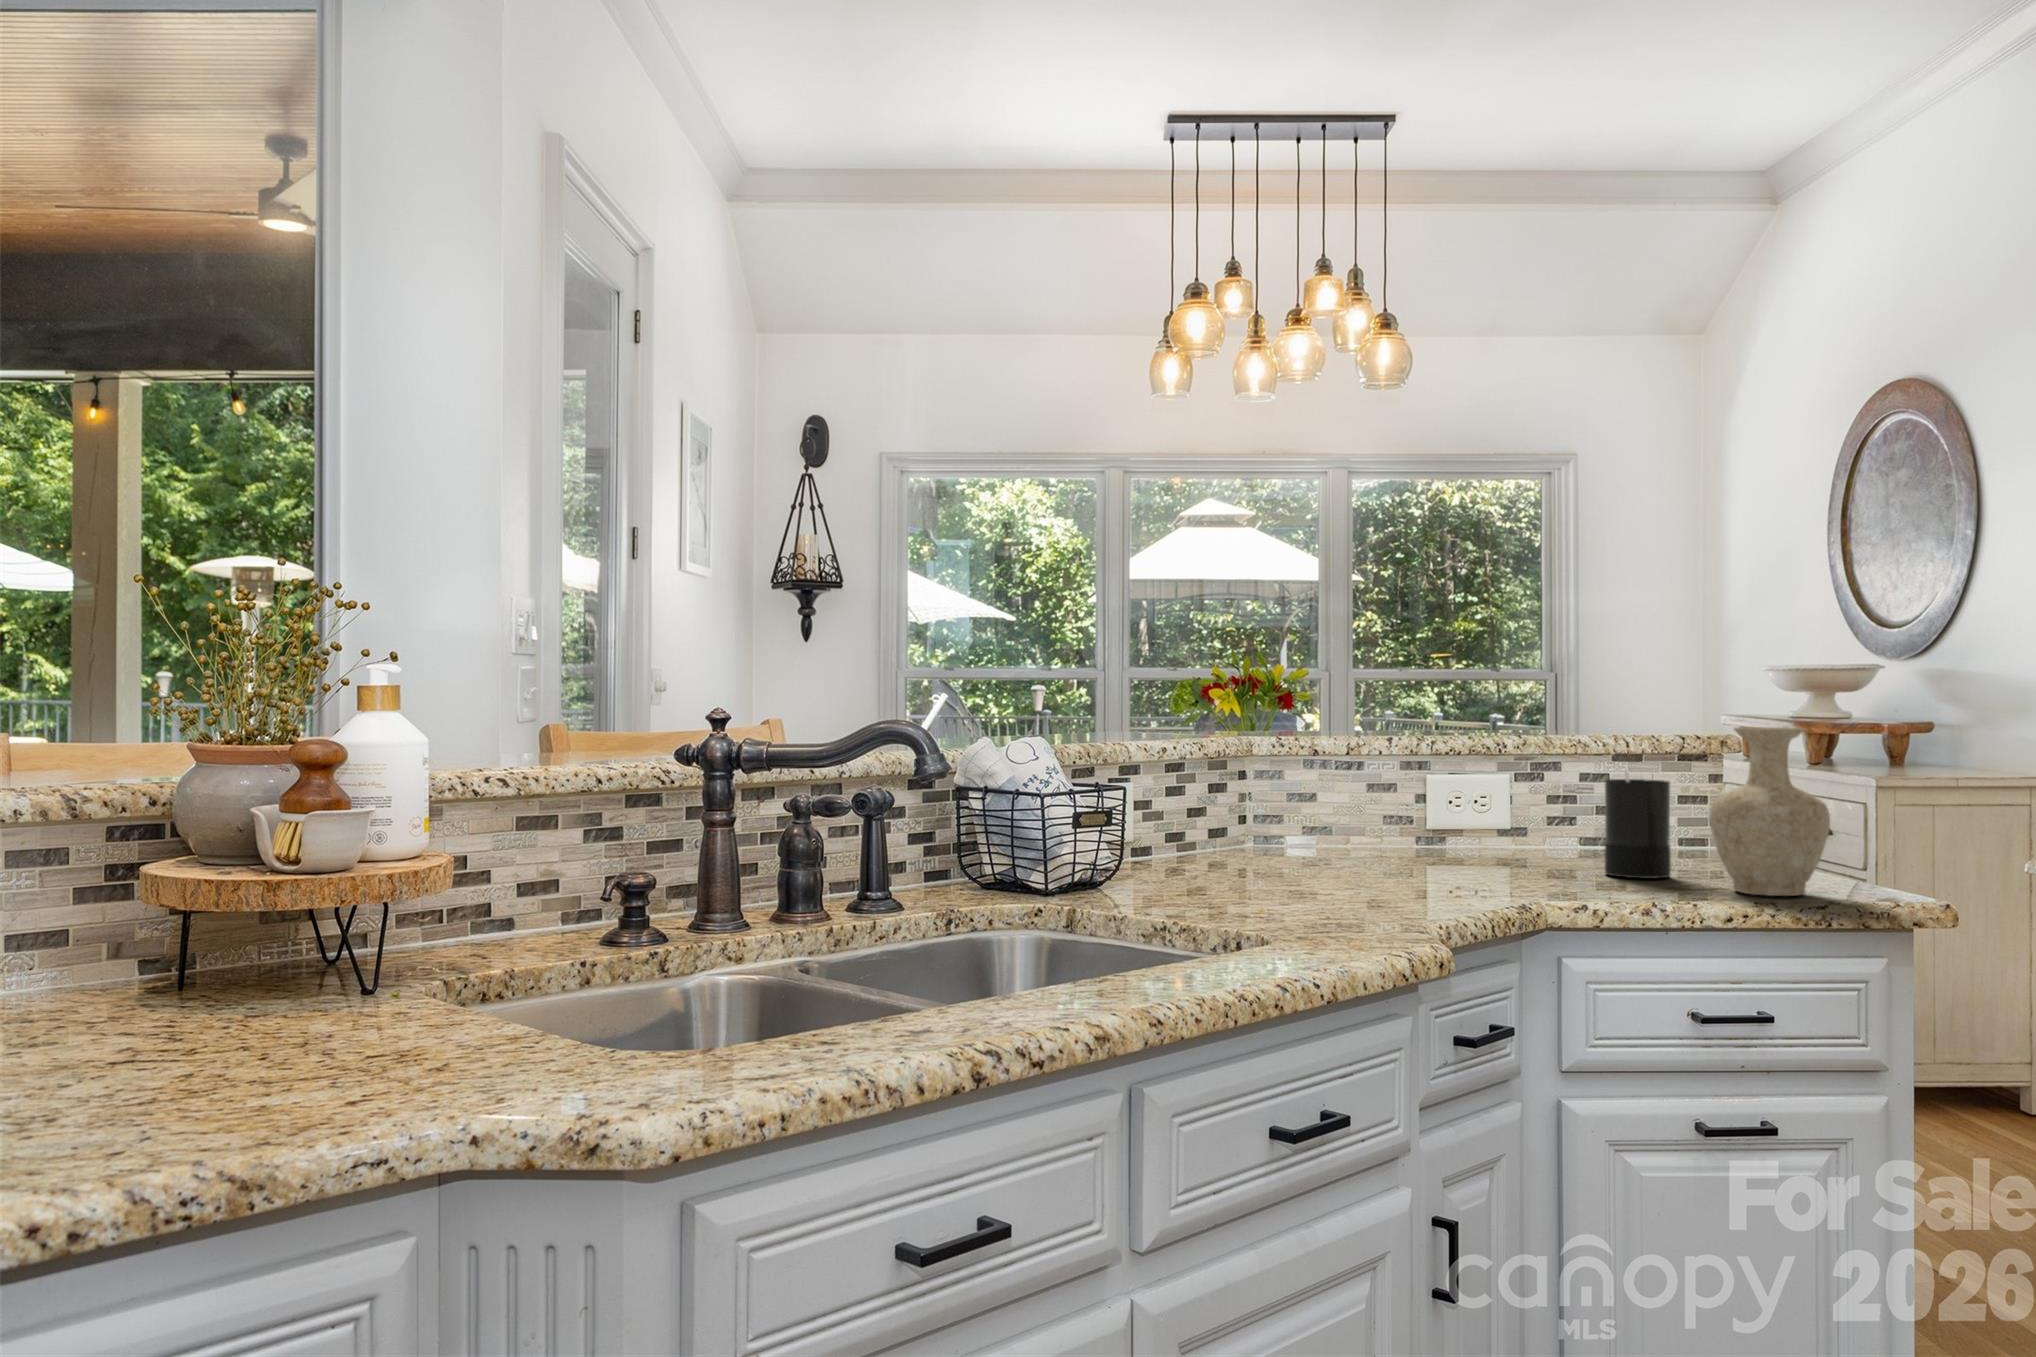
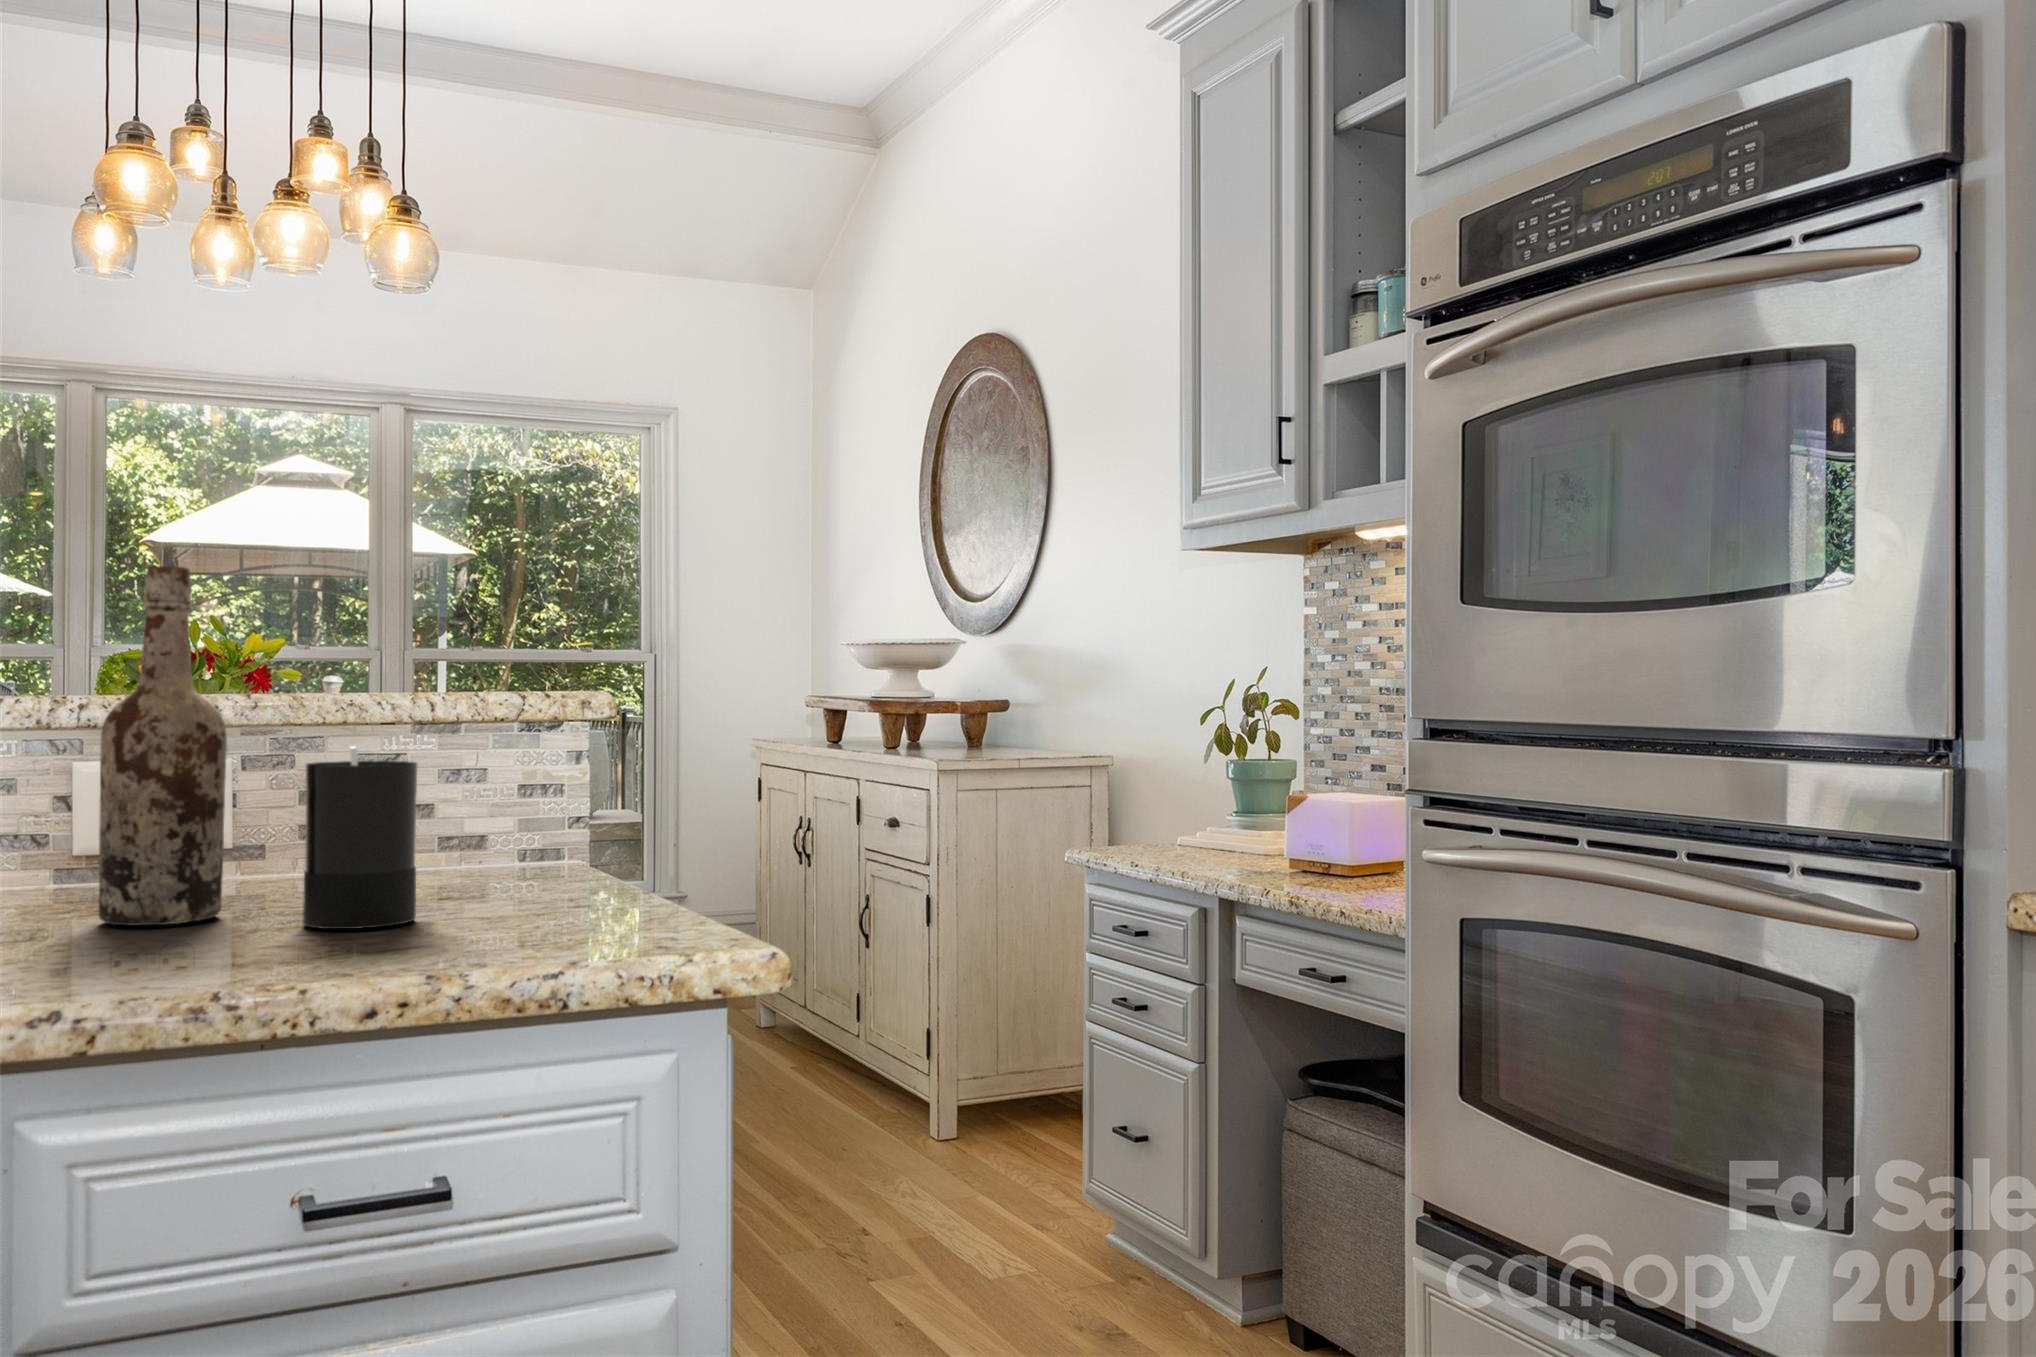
wine bottle: none [1483,665,1548,870] -> present [99,566,227,925]
vase: present [1709,727,1830,896] -> none [425,667,617,953]

